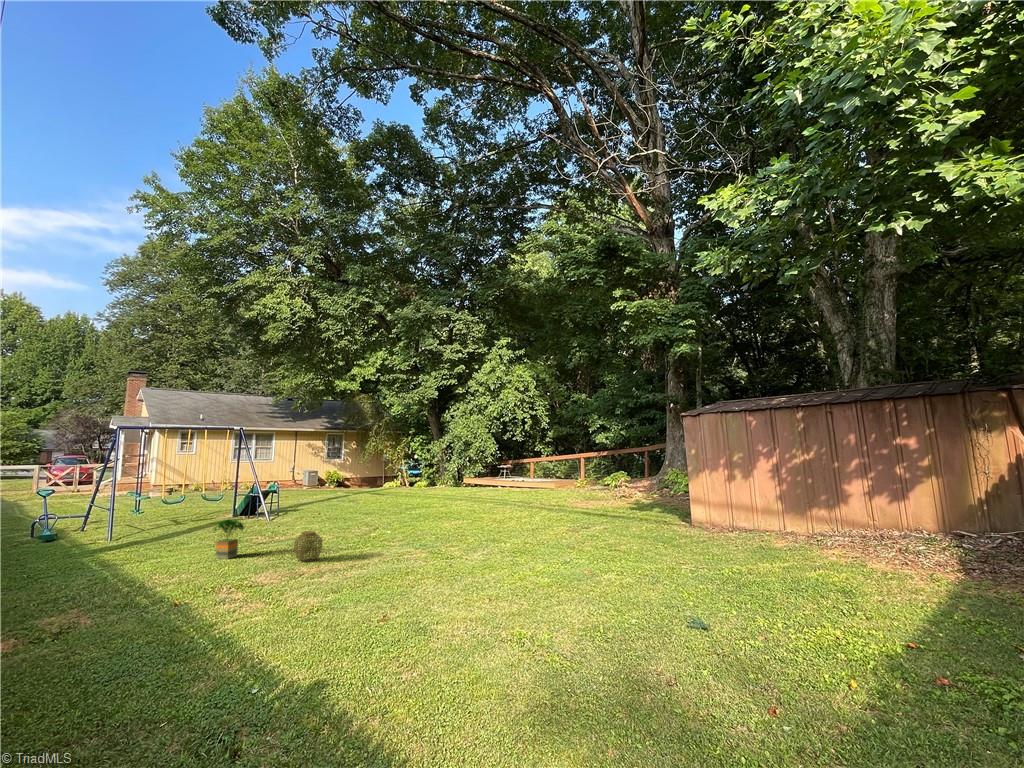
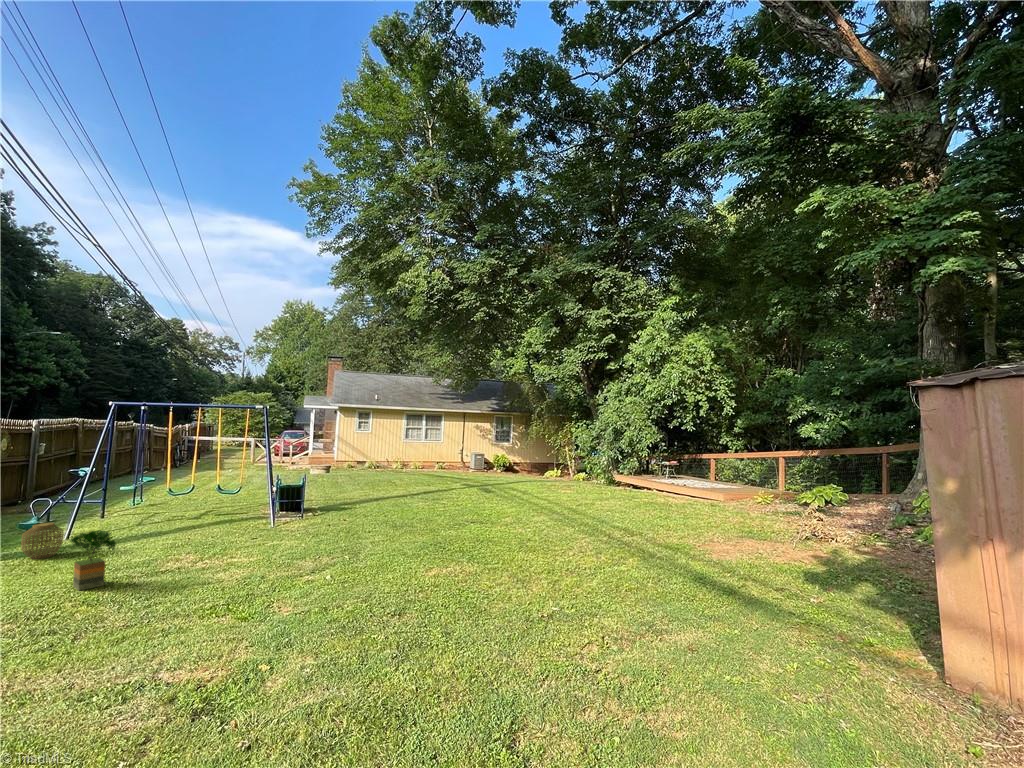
woven basket: present [294,531,322,562] -> present [21,523,63,559]

